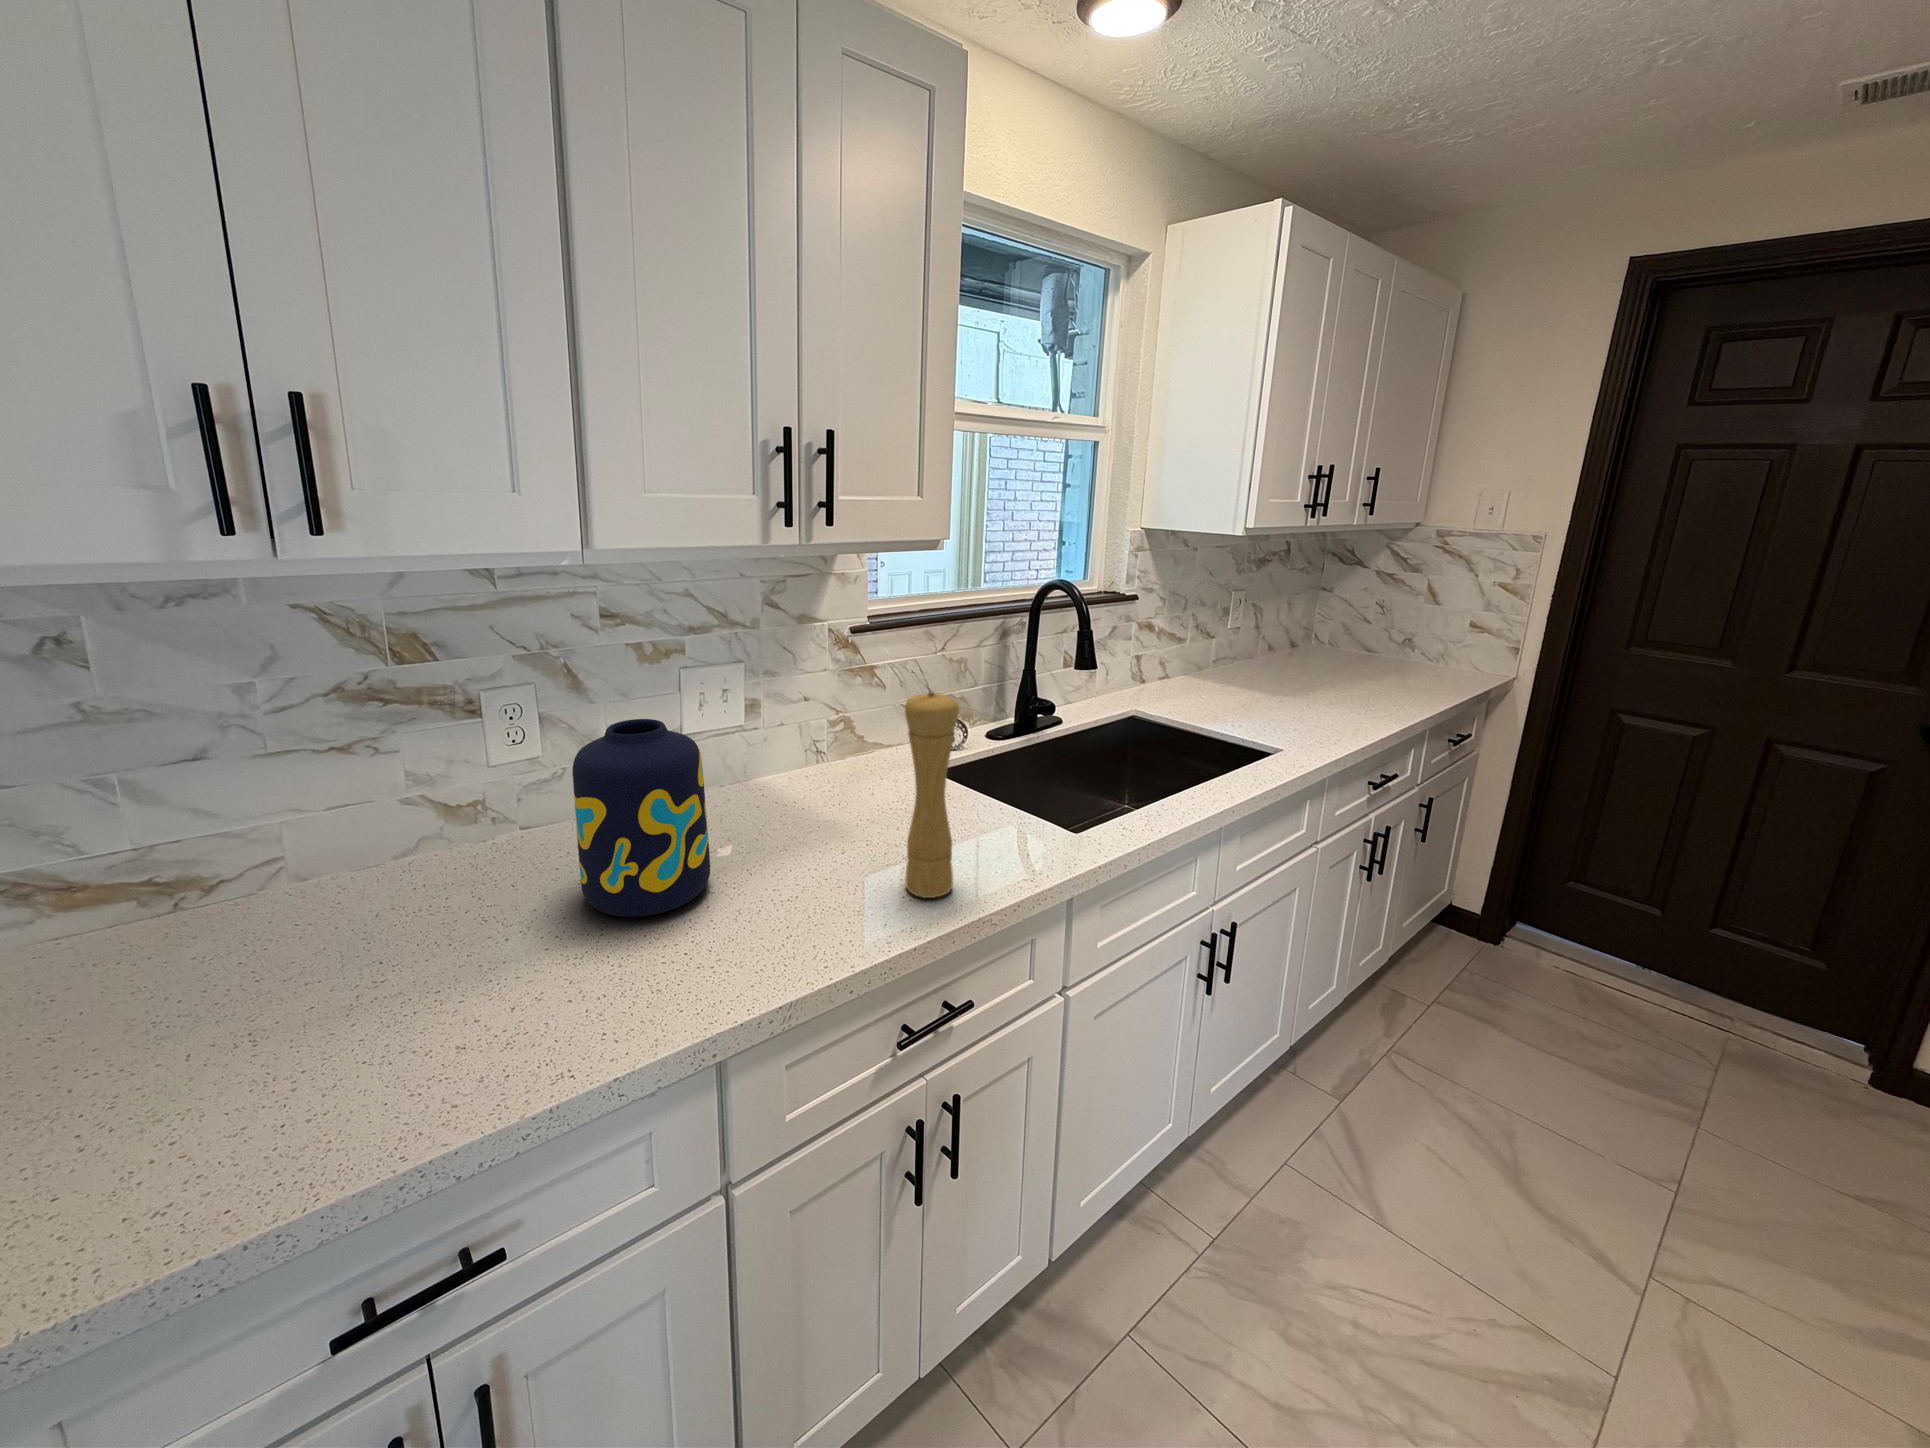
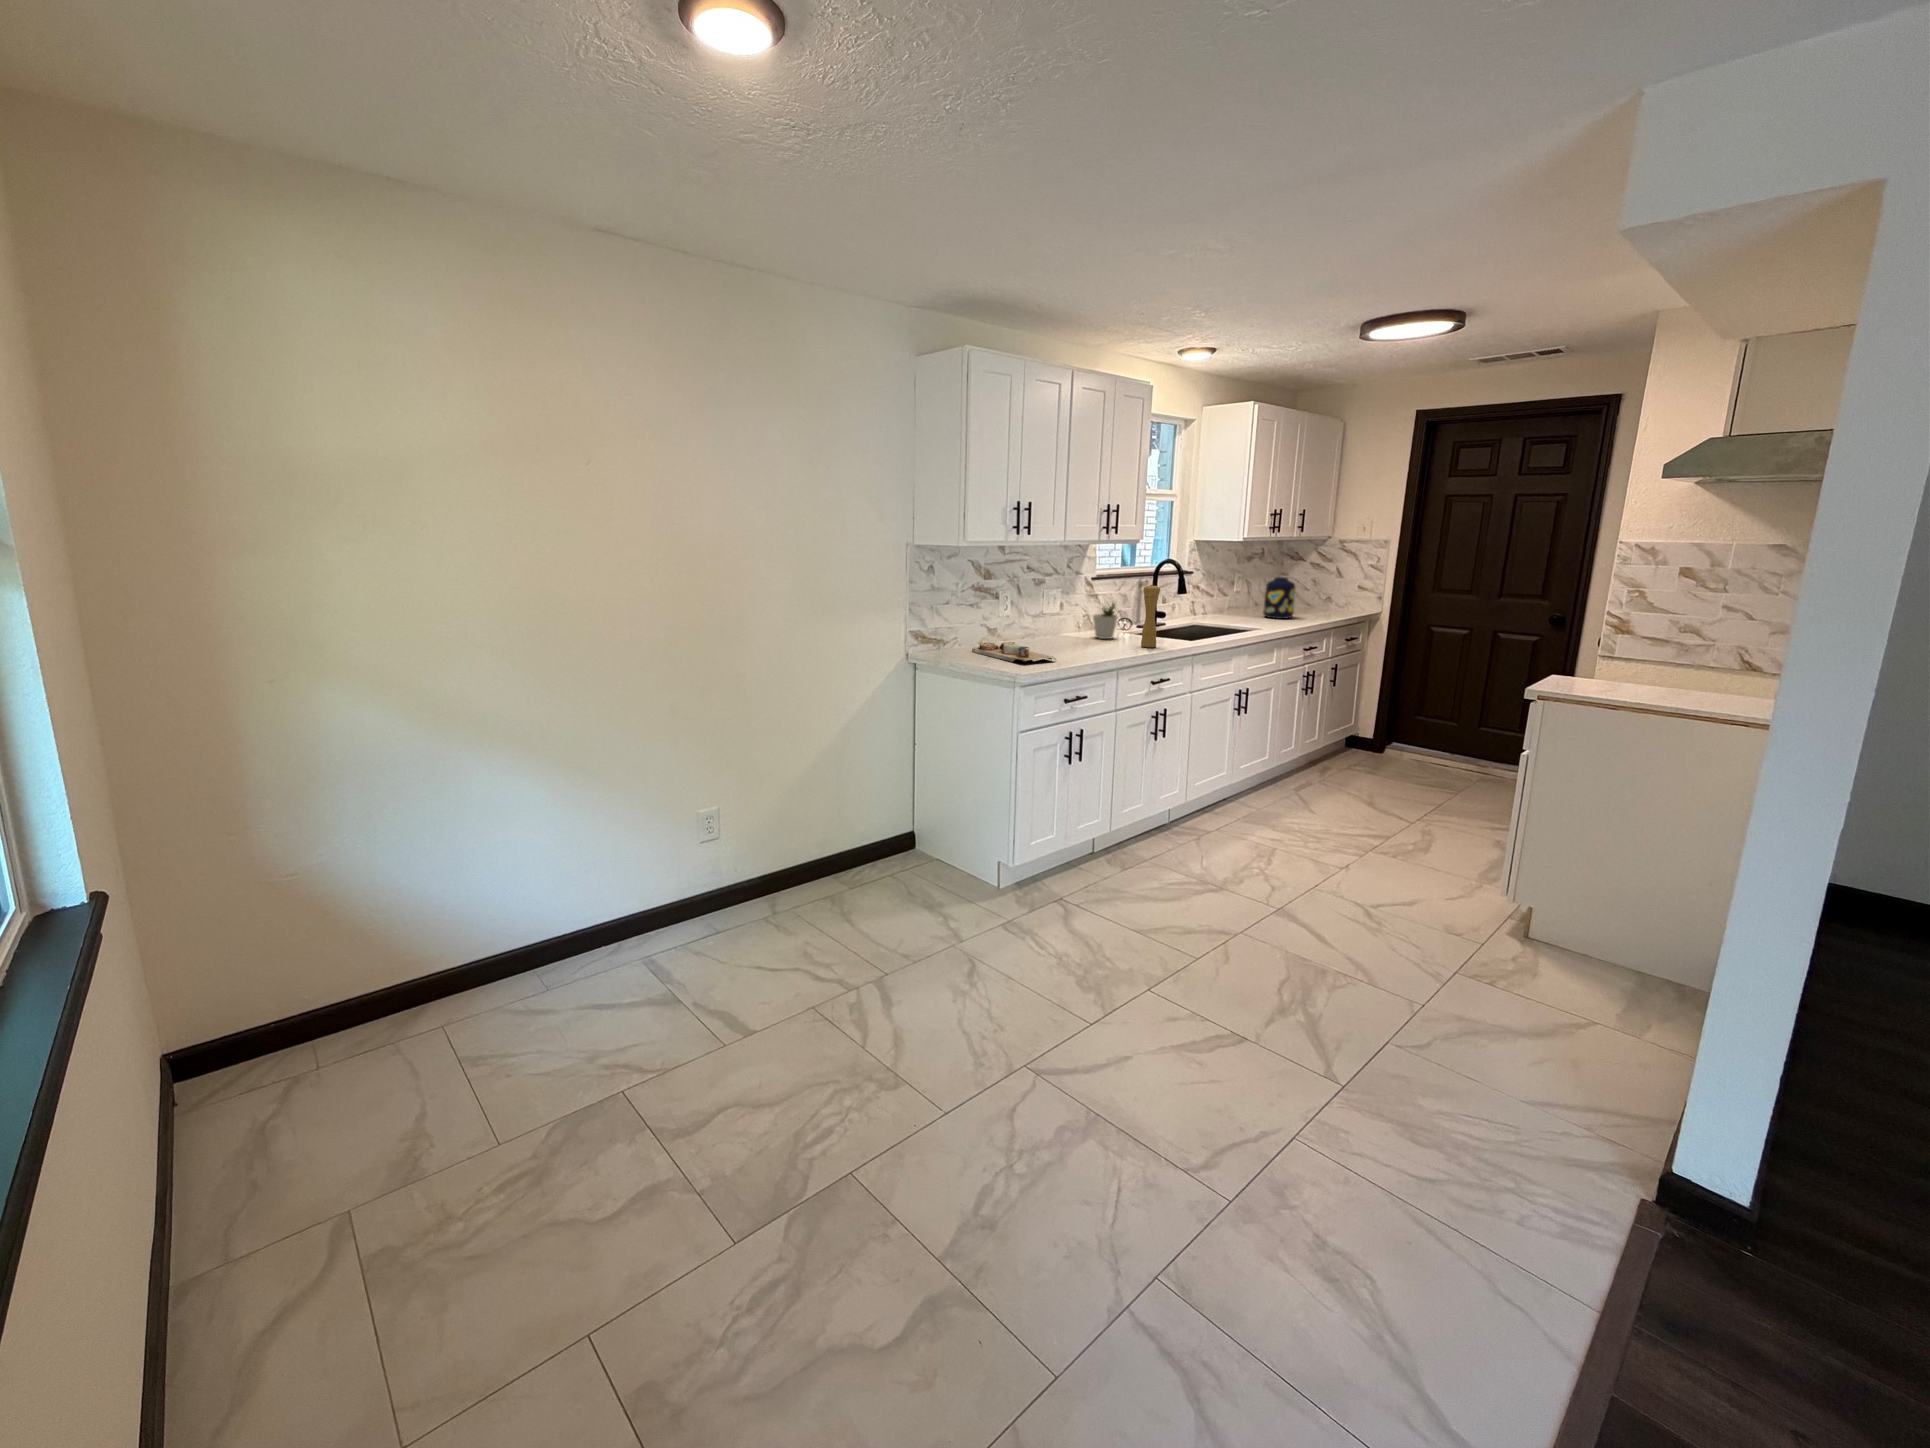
potted plant: none [808,708,880,821] -> present [1093,602,1117,639]
vase: present [572,719,710,917] -> present [1263,577,1295,619]
cutting board: none [106,904,394,1174] -> present [972,642,1056,662]

